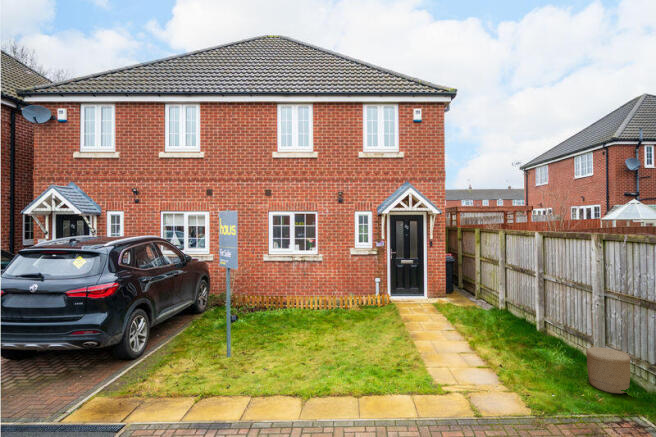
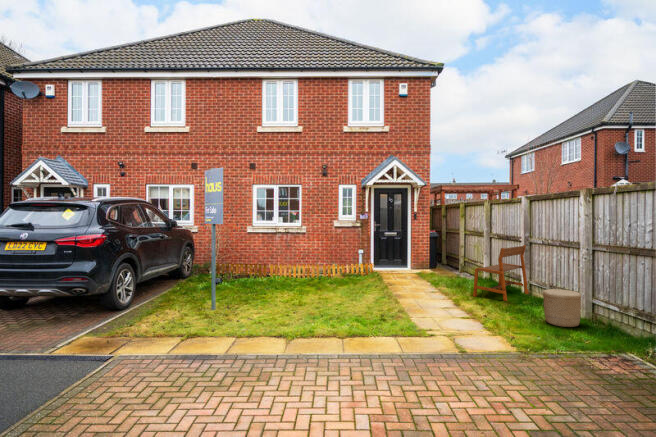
bench: none [501,286,559,349] -> present [473,245,528,301]

